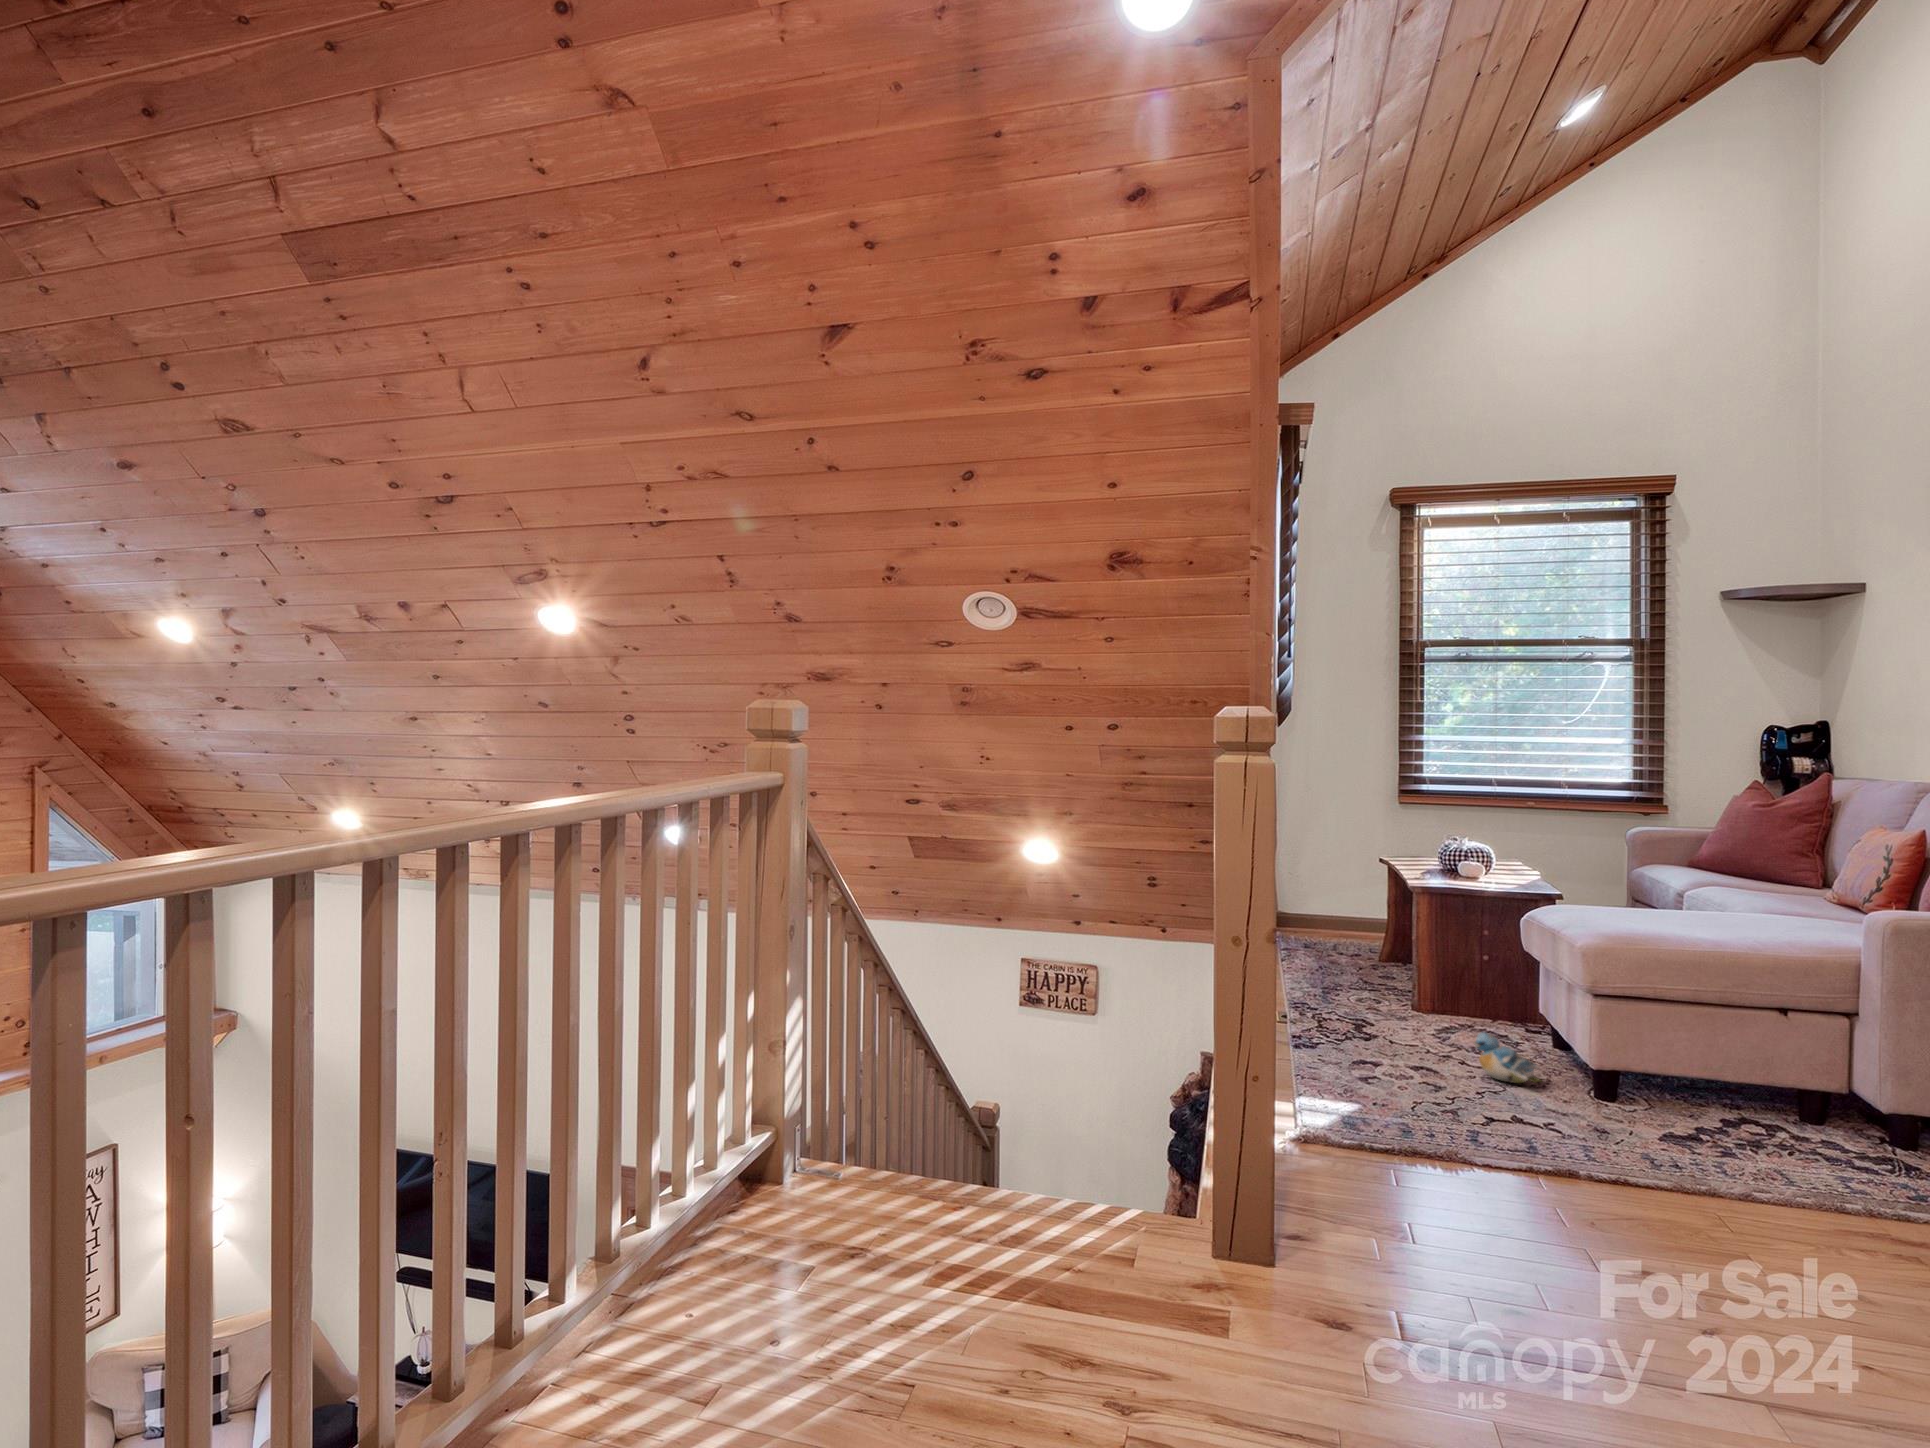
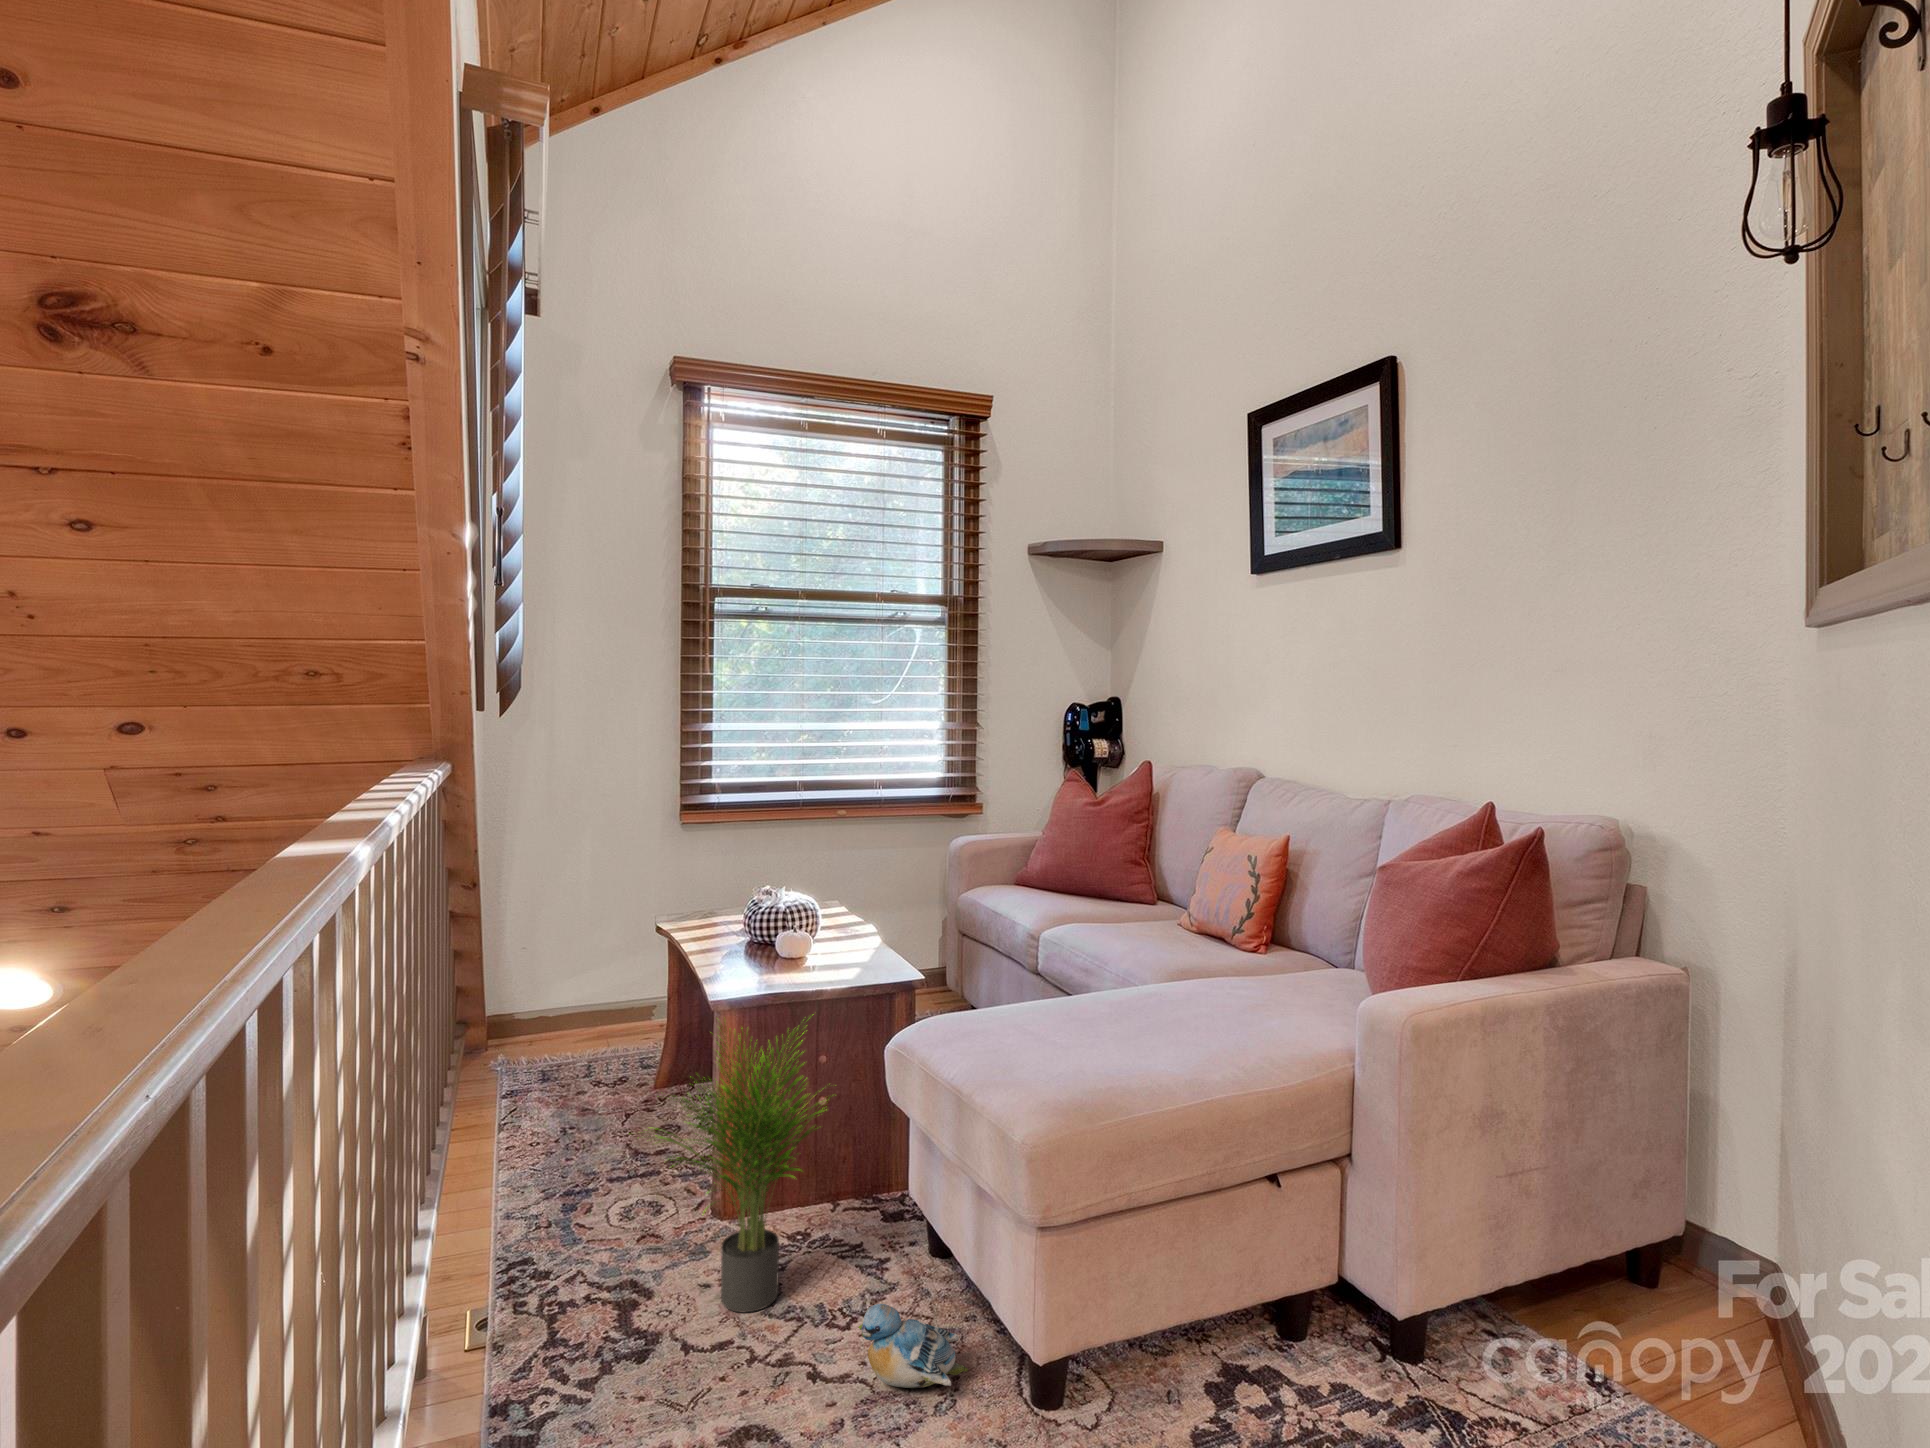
potted plant: none [1346,879,1475,1043] -> present [650,1028,830,1313]

